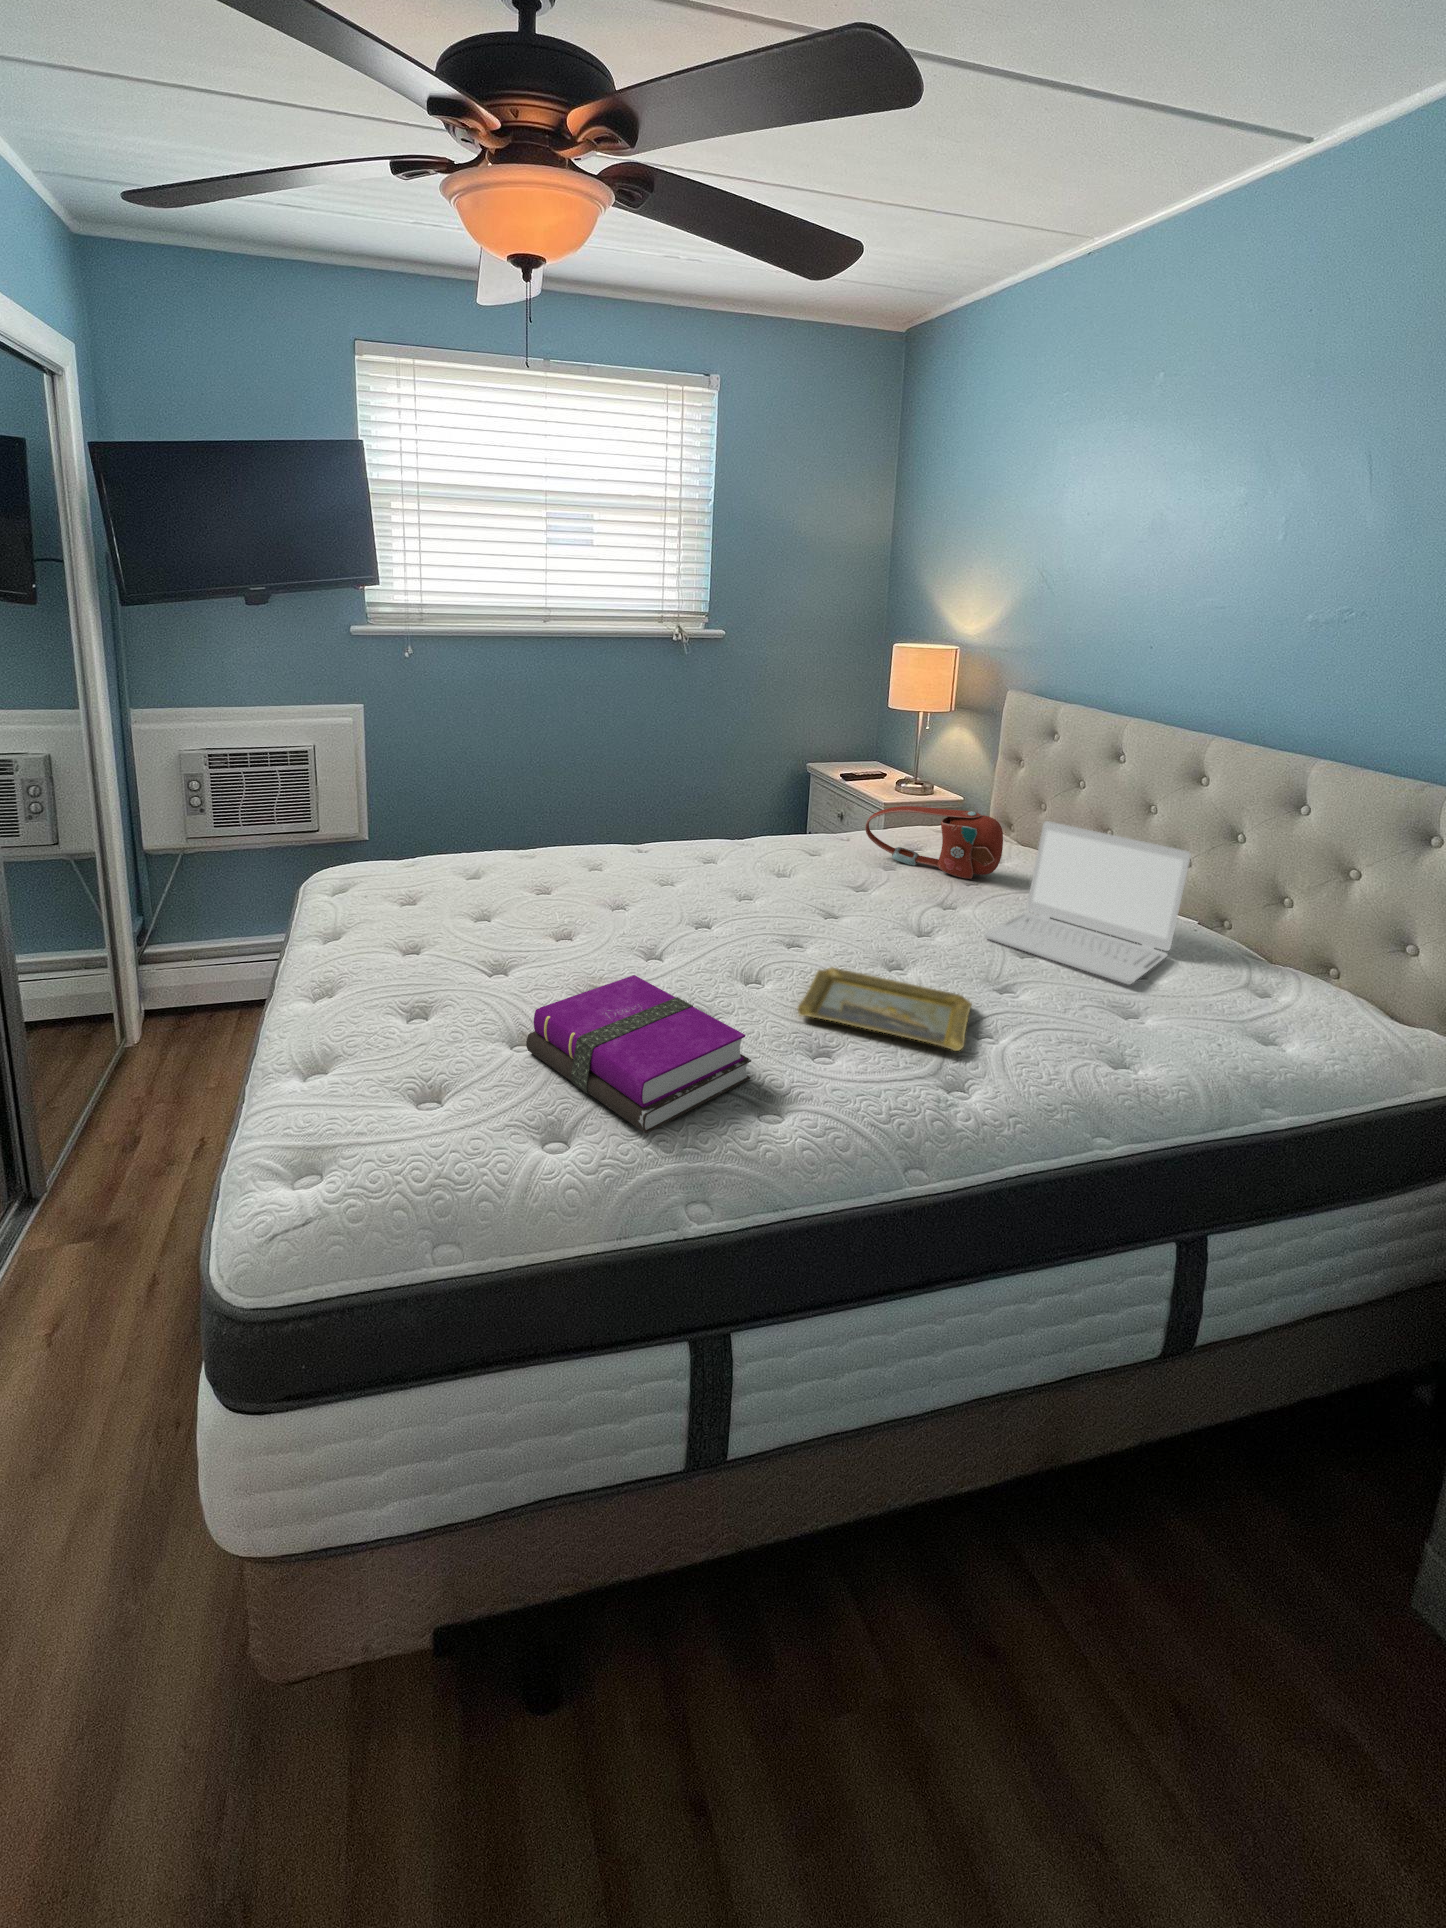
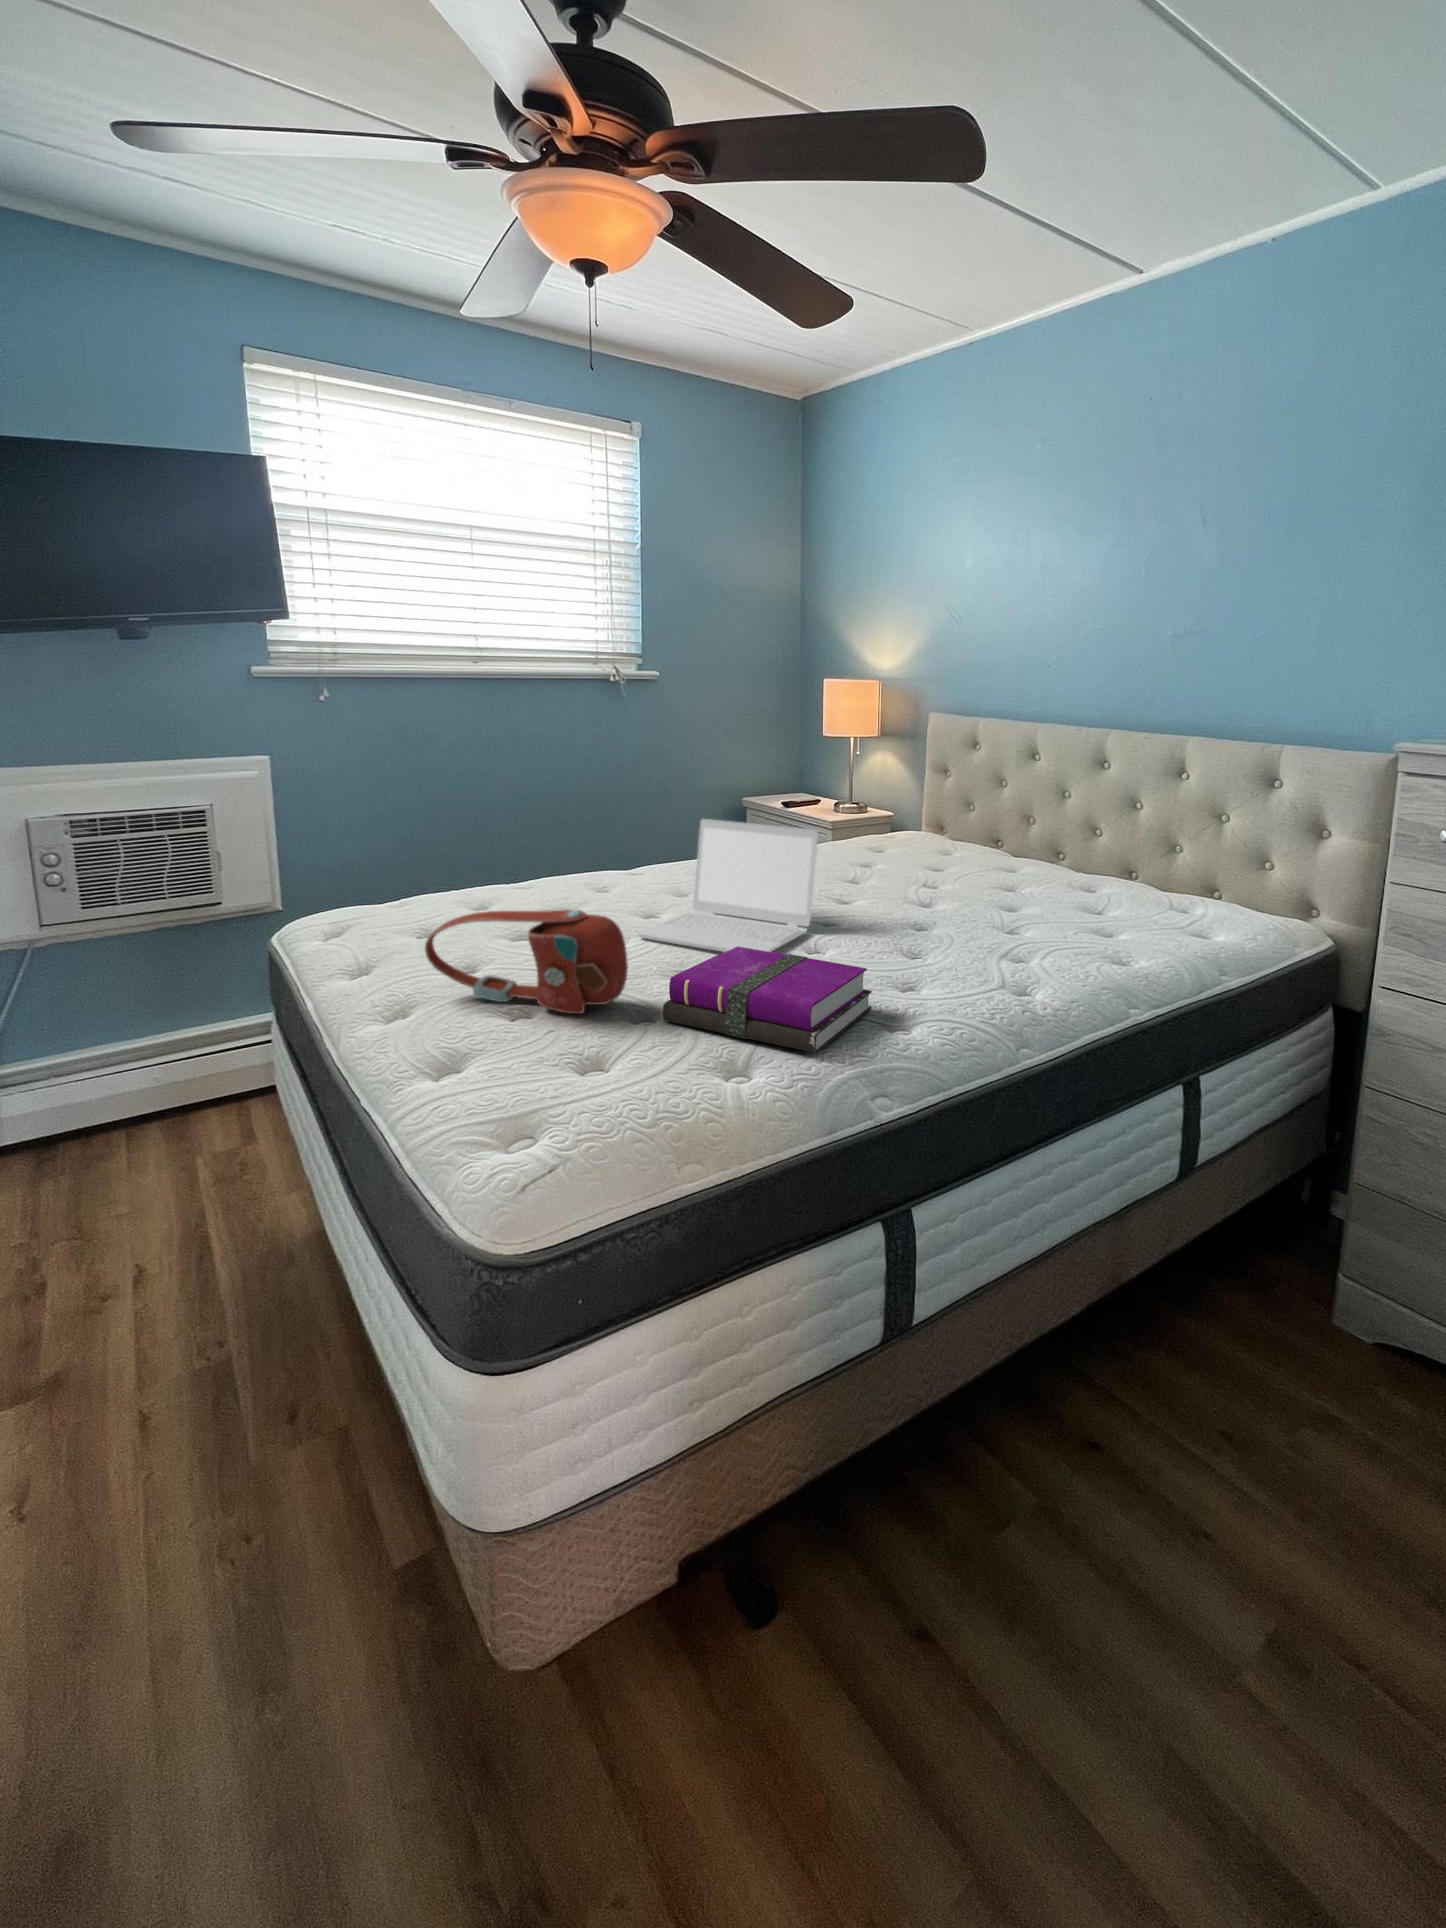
handbag: present [865,806,1003,879] -> present [425,910,628,1014]
laptop: present [984,821,1191,984] -> present [638,819,818,952]
tray: present [798,968,972,1051] -> none [875,930,1018,967]

